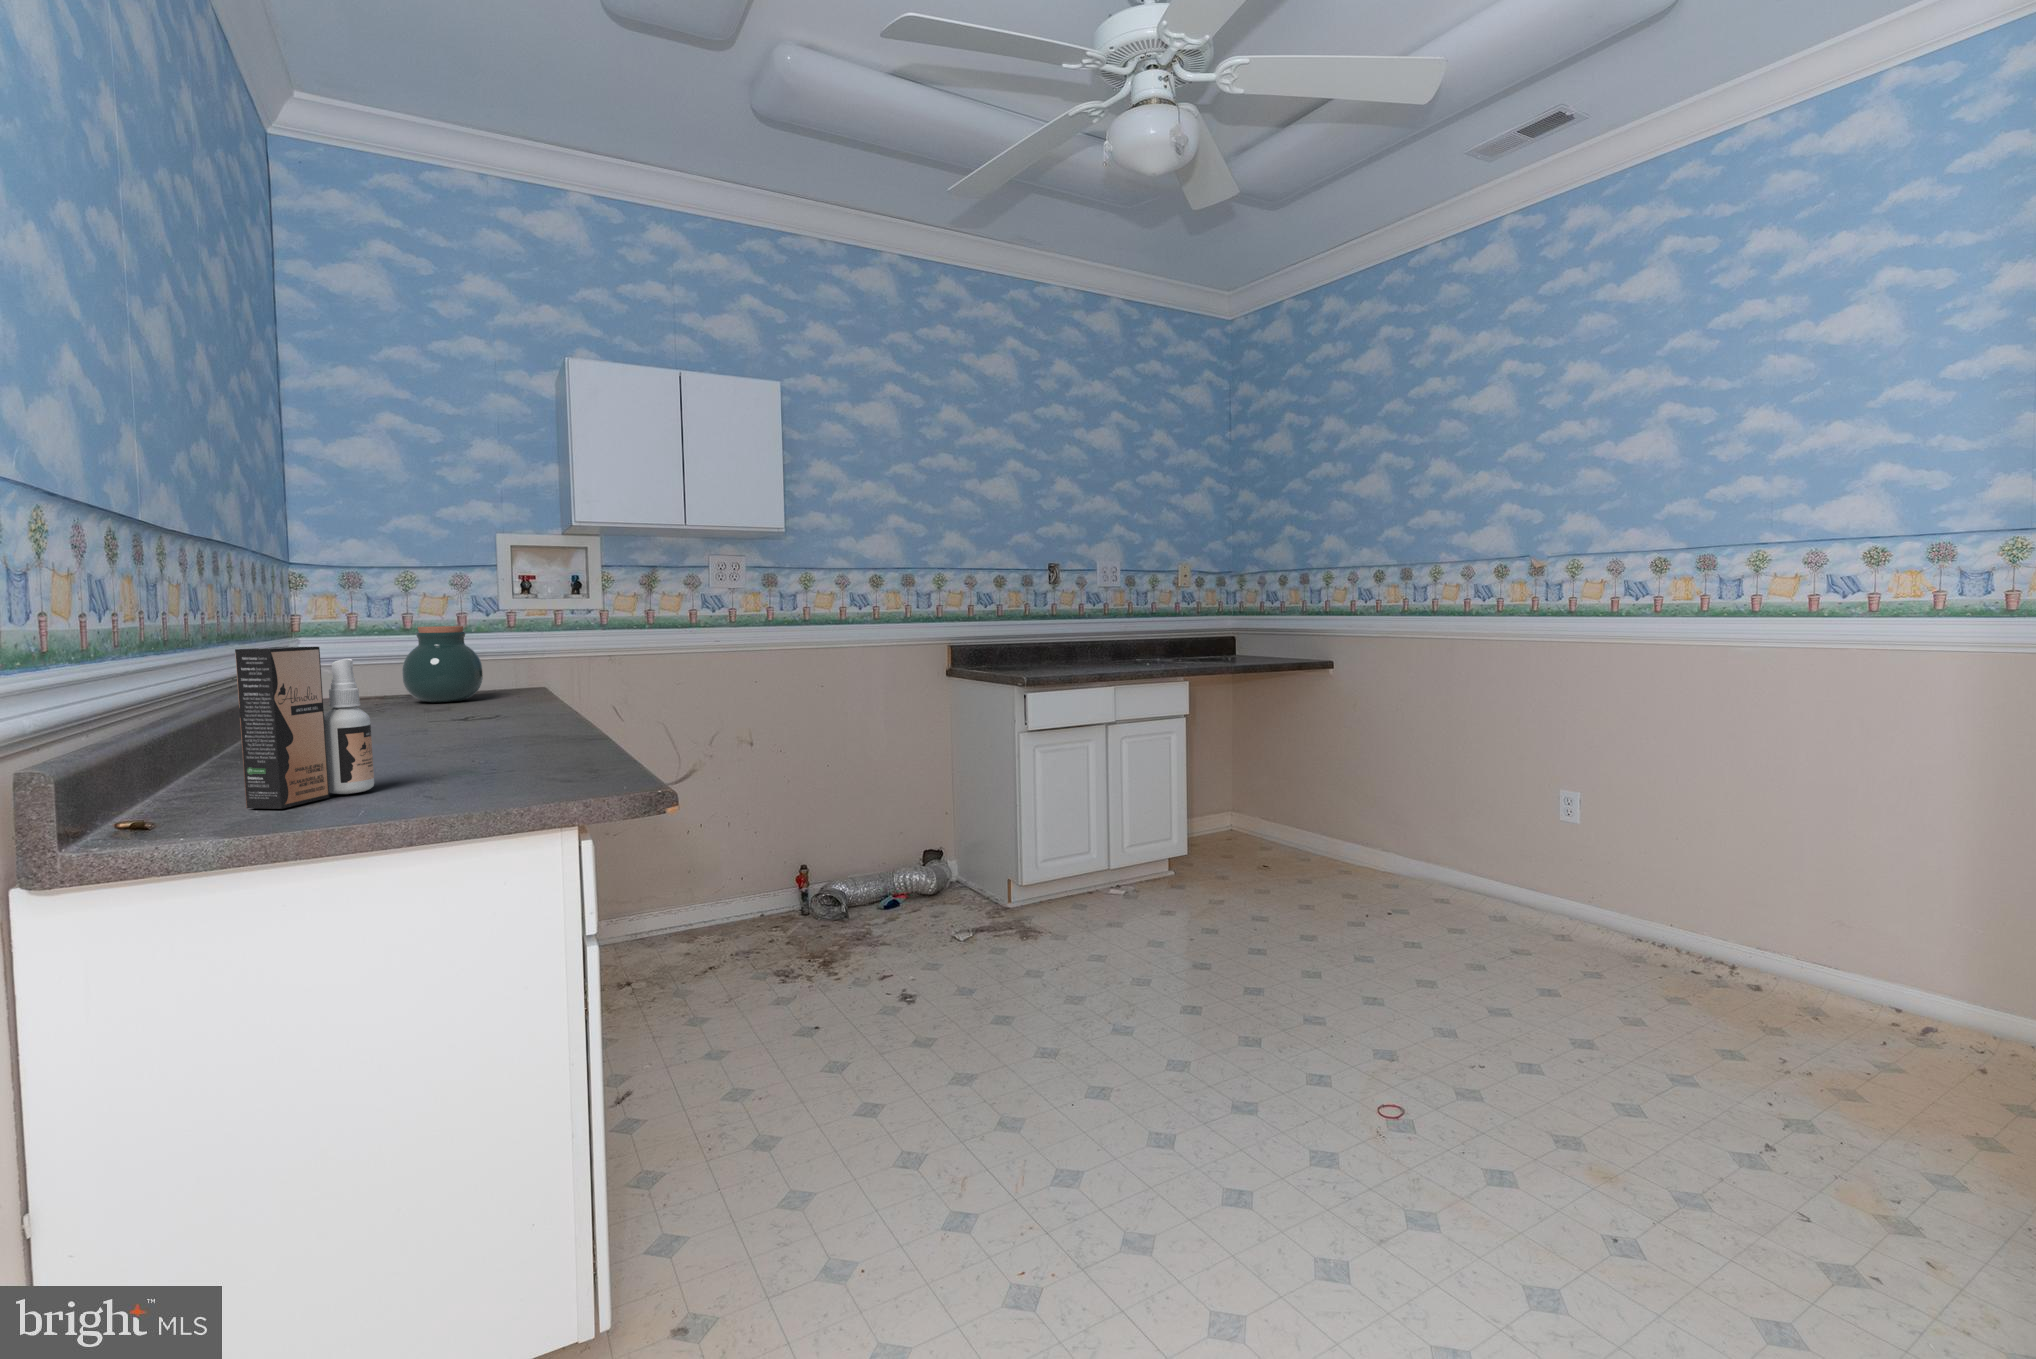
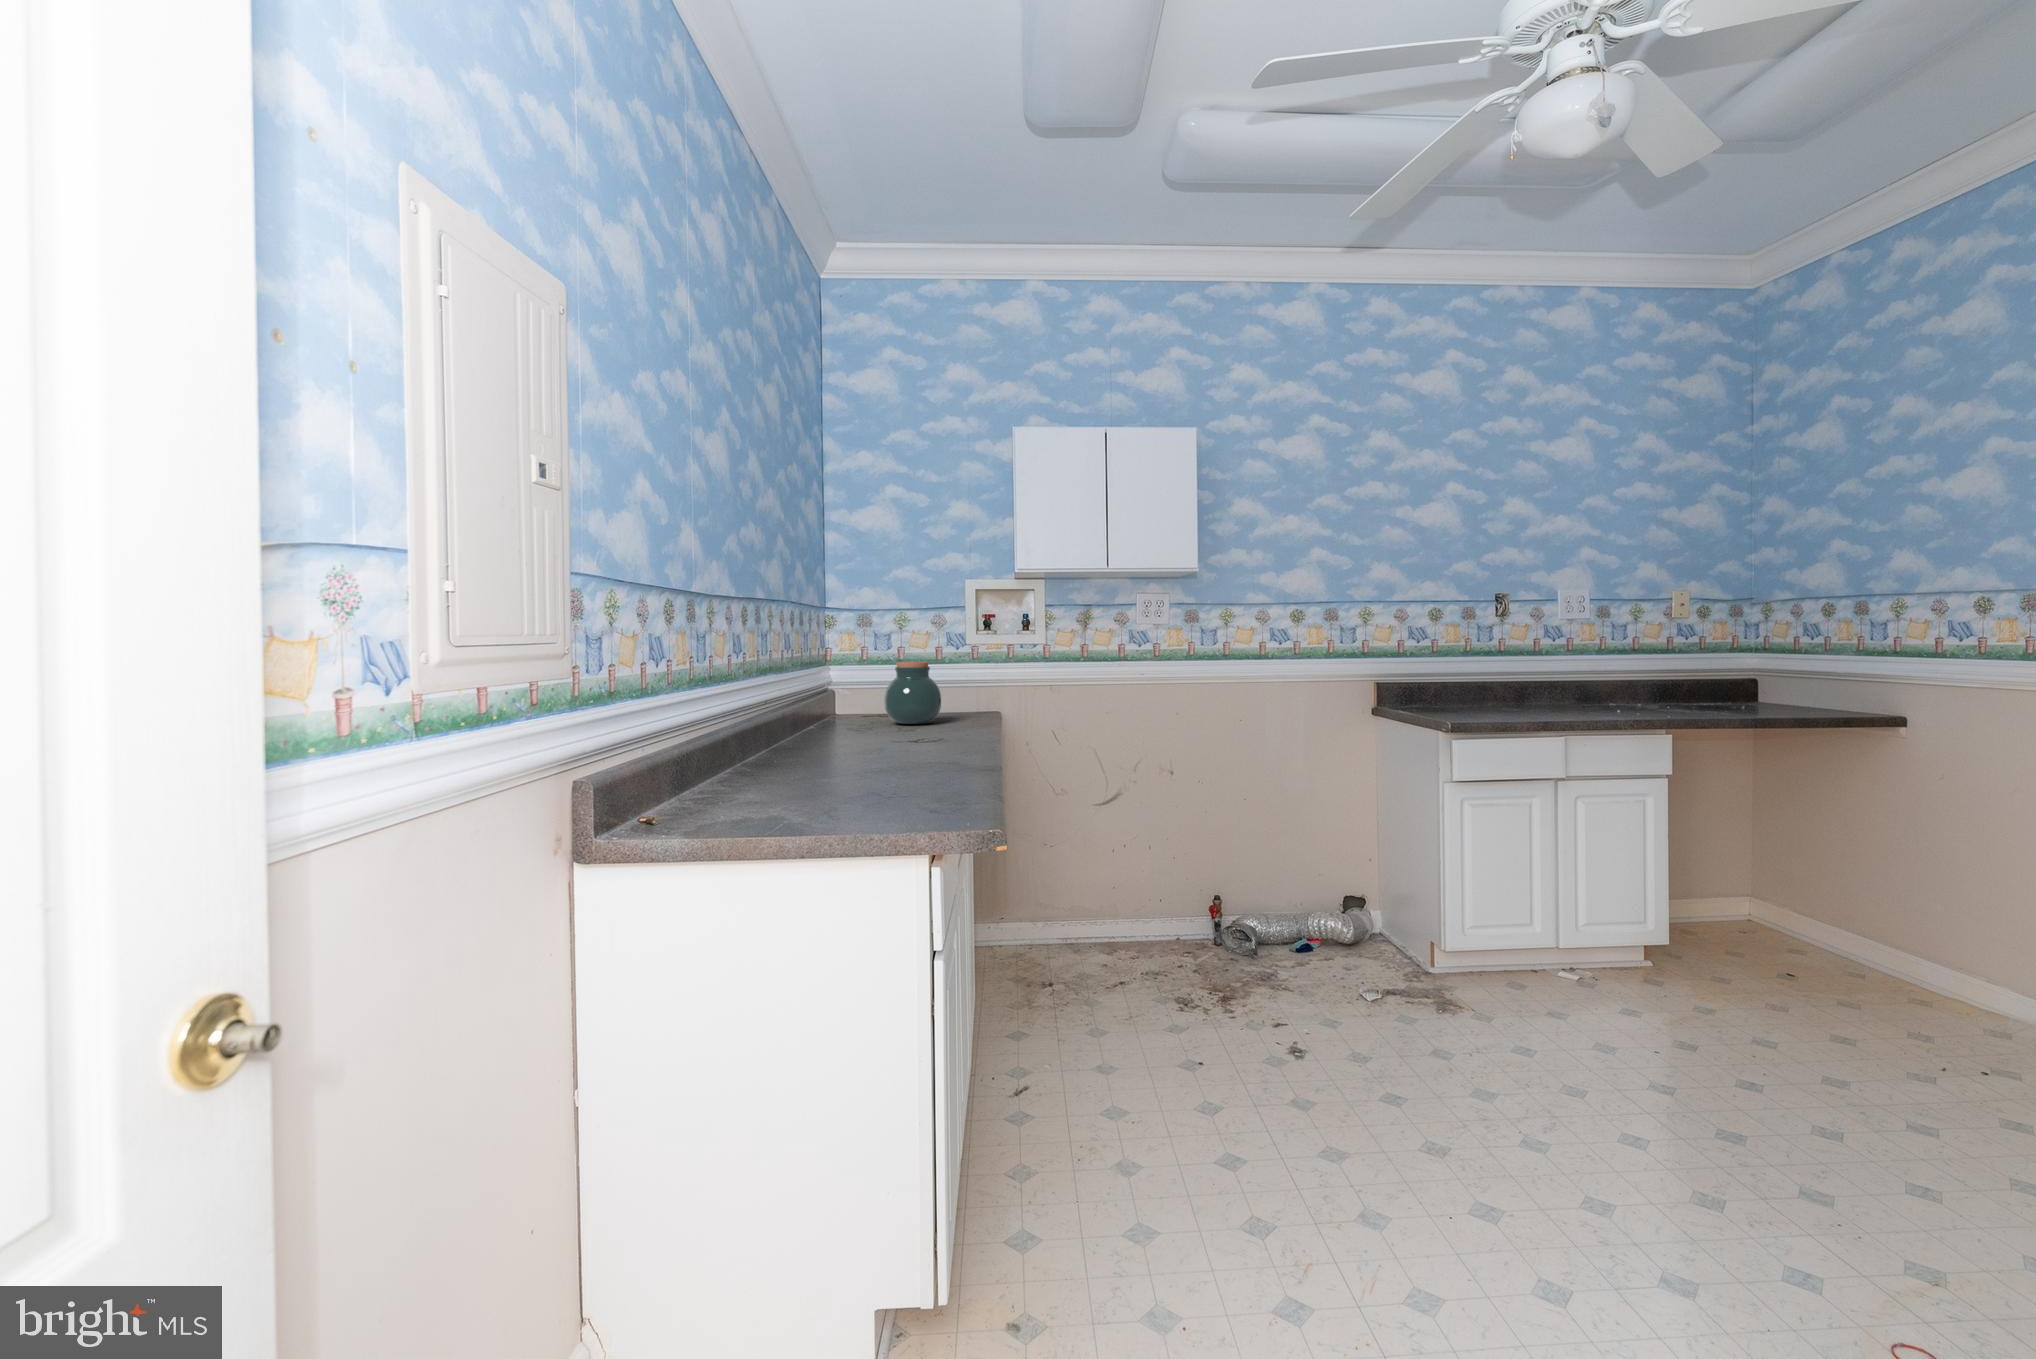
spray bottle: present [235,647,374,809] -> none [701,693,796,826]

